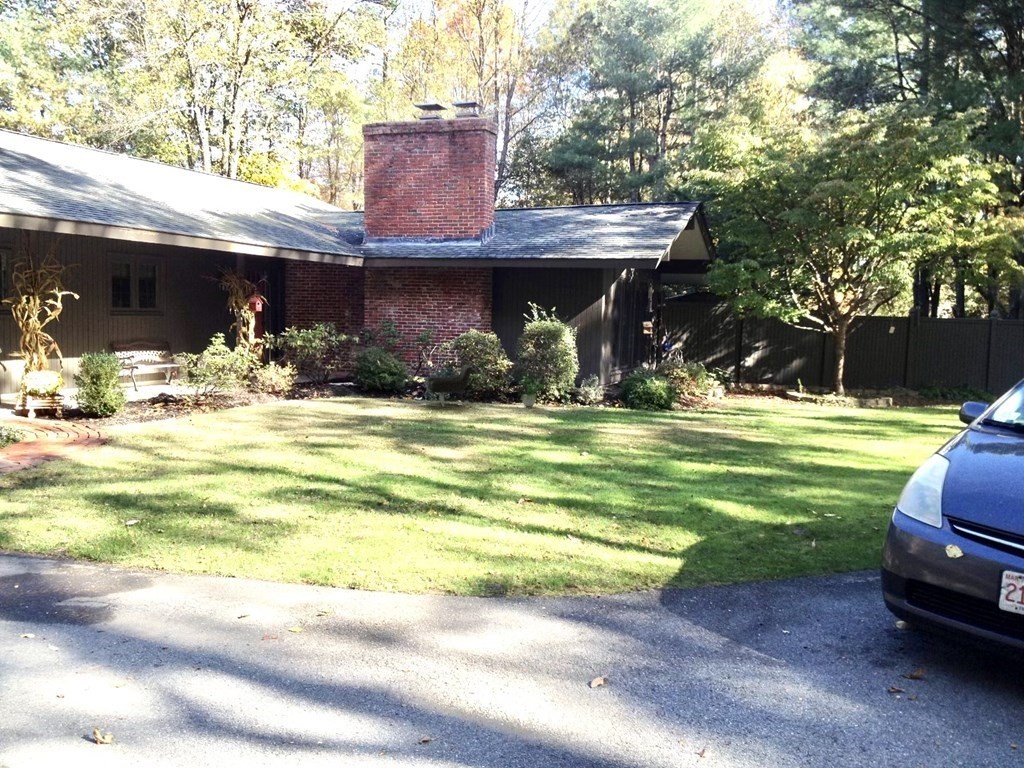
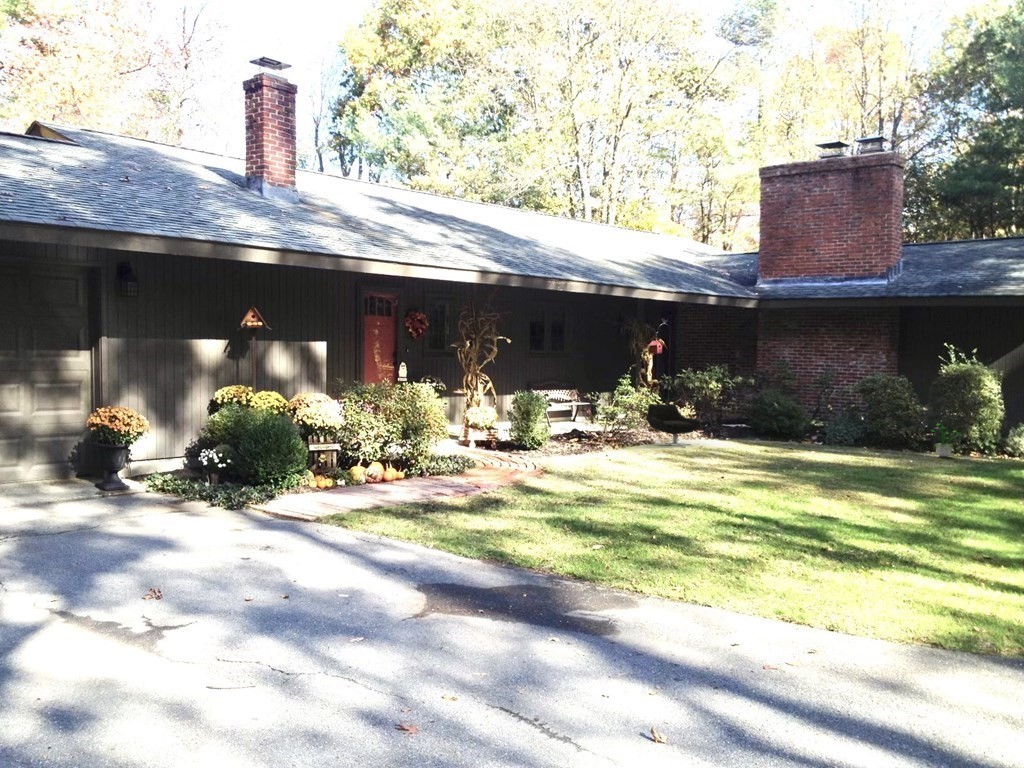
lounge chair: present [428,365,472,406] -> present [646,404,701,447]

